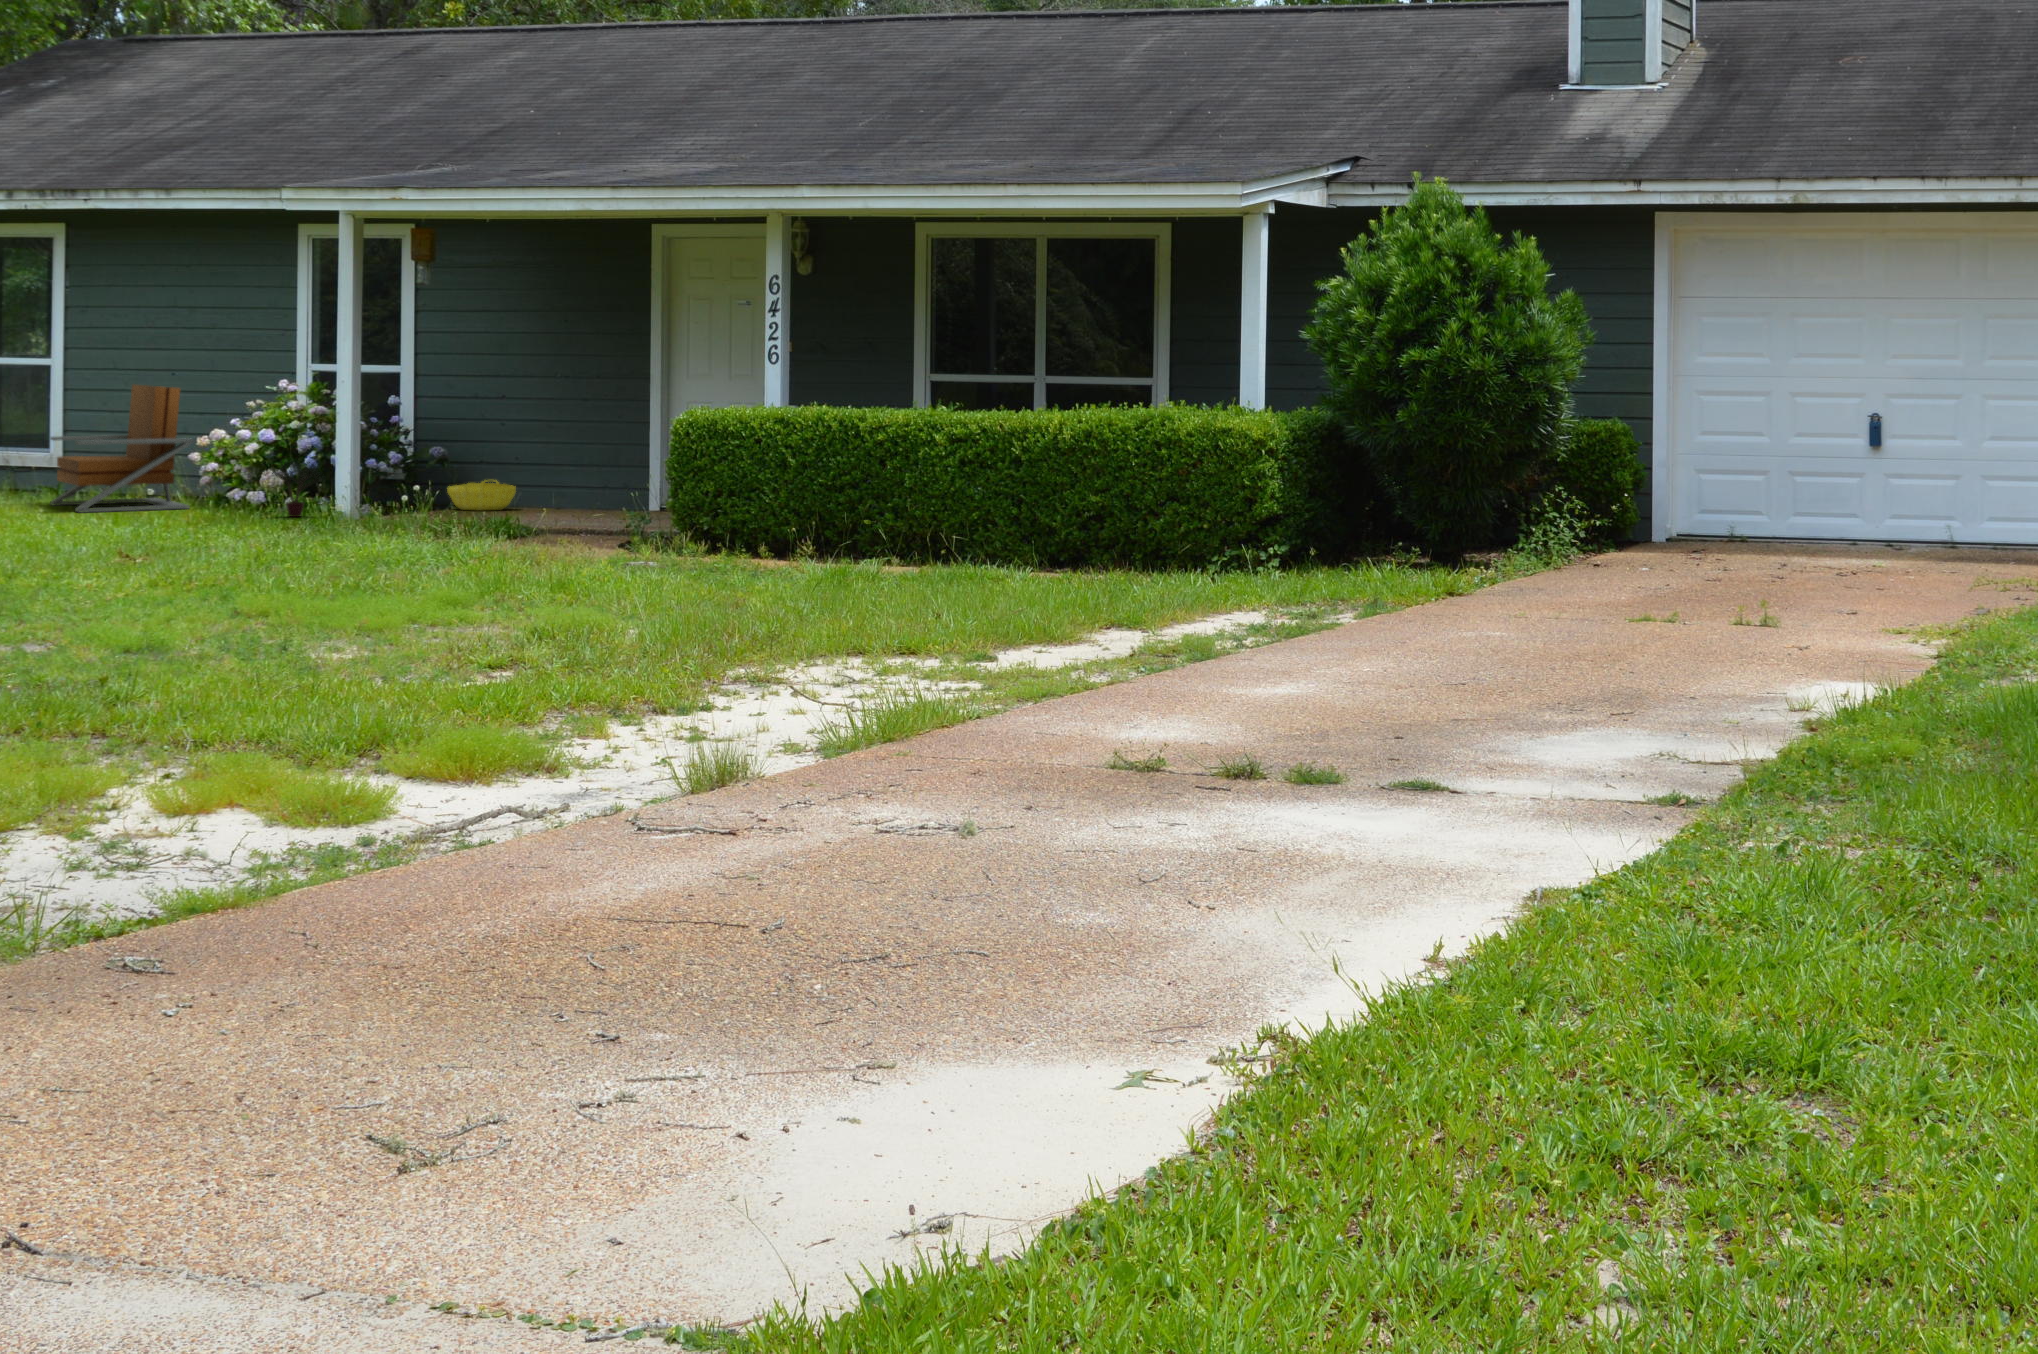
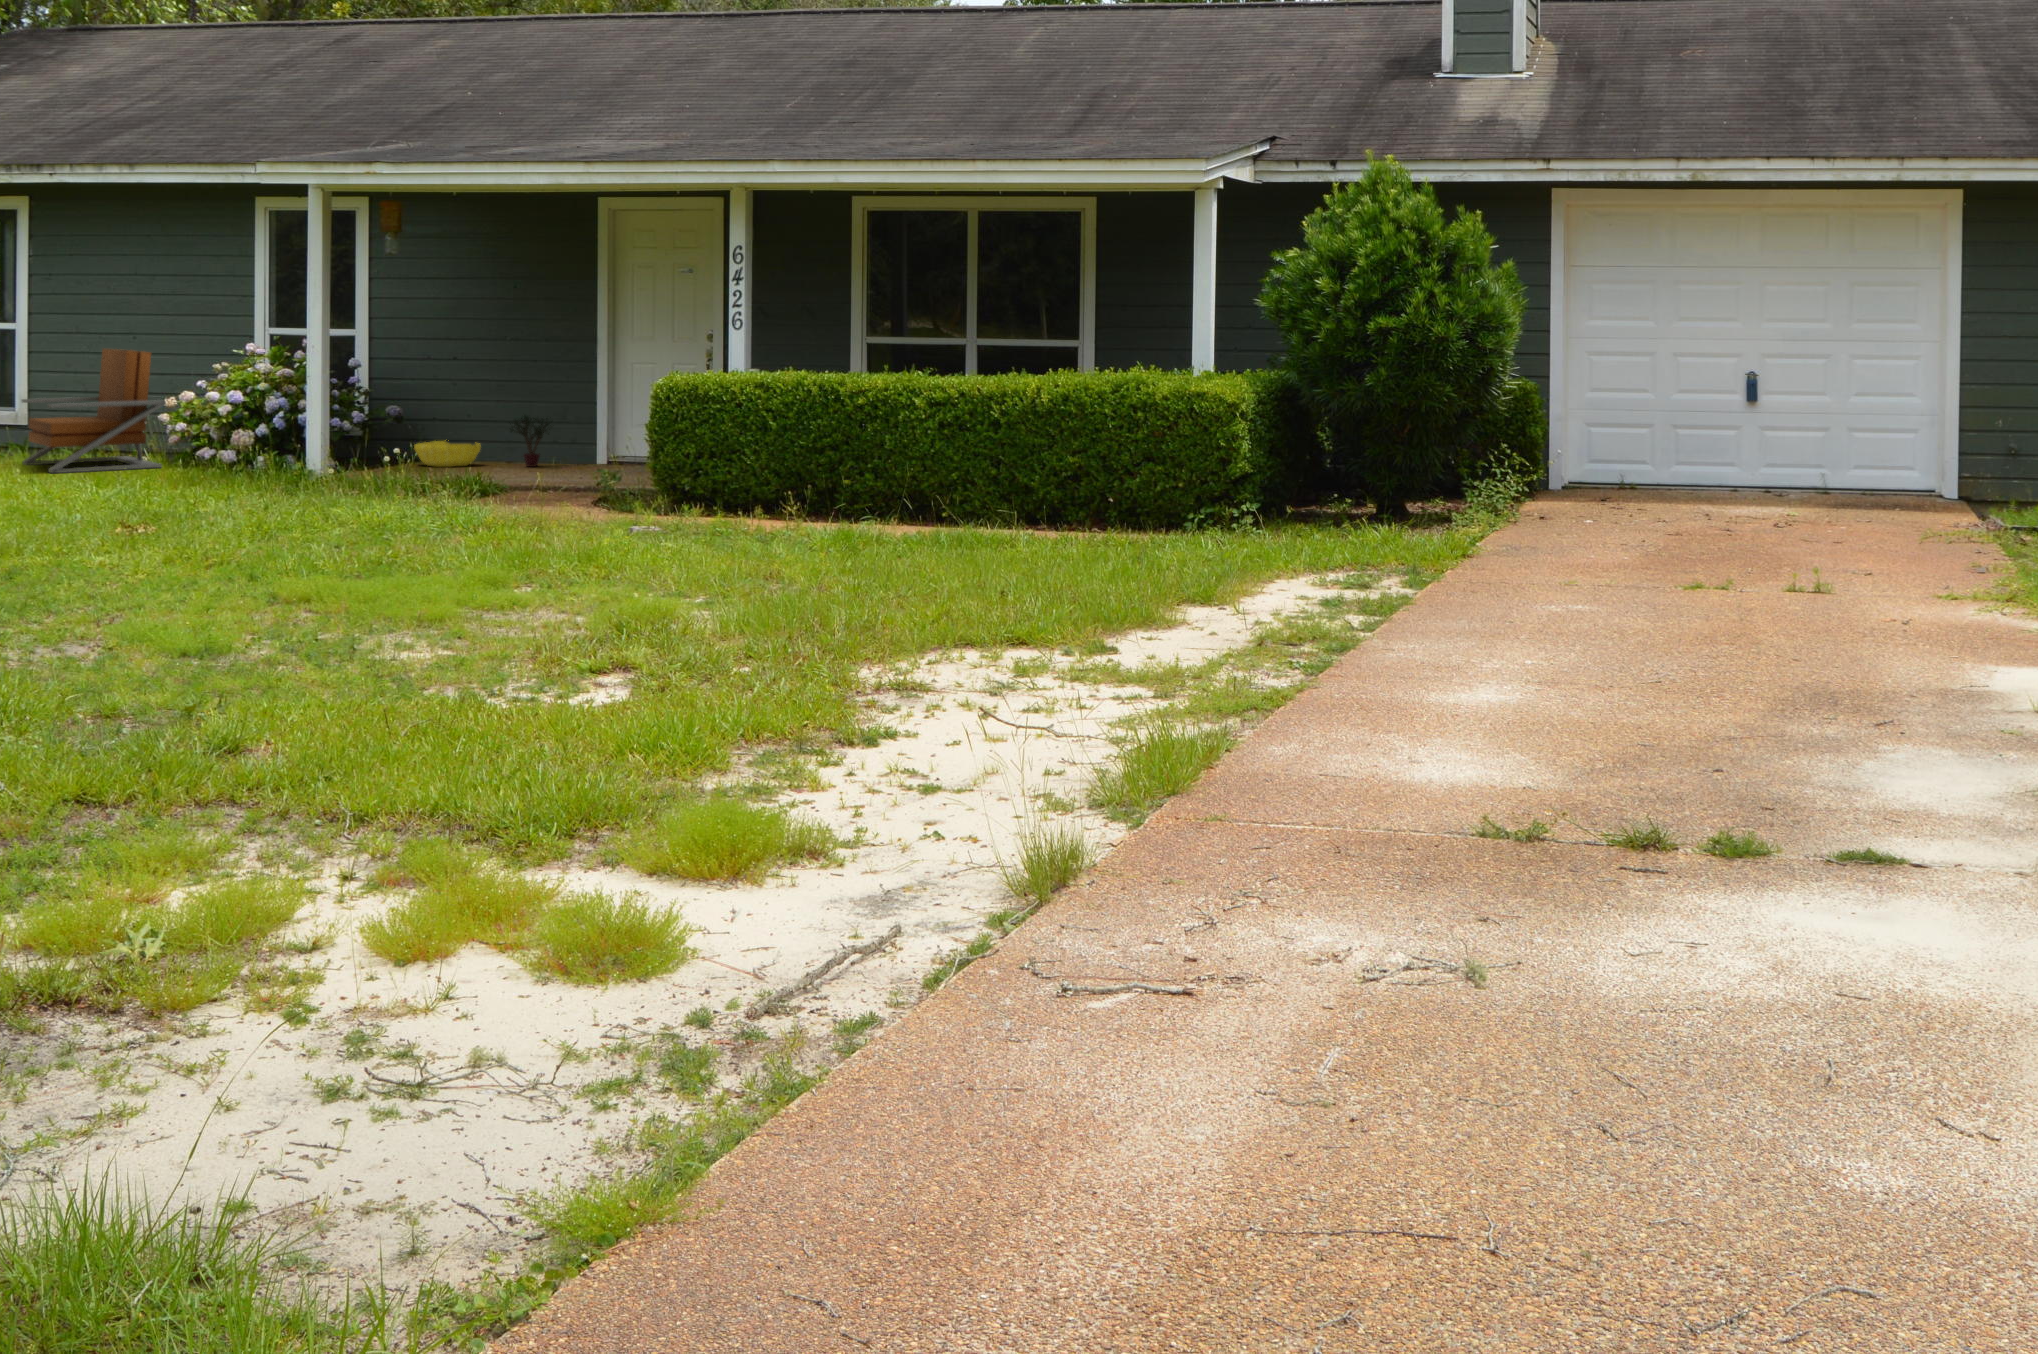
potted plant: present [271,462,325,517] -> present [511,416,552,467]

